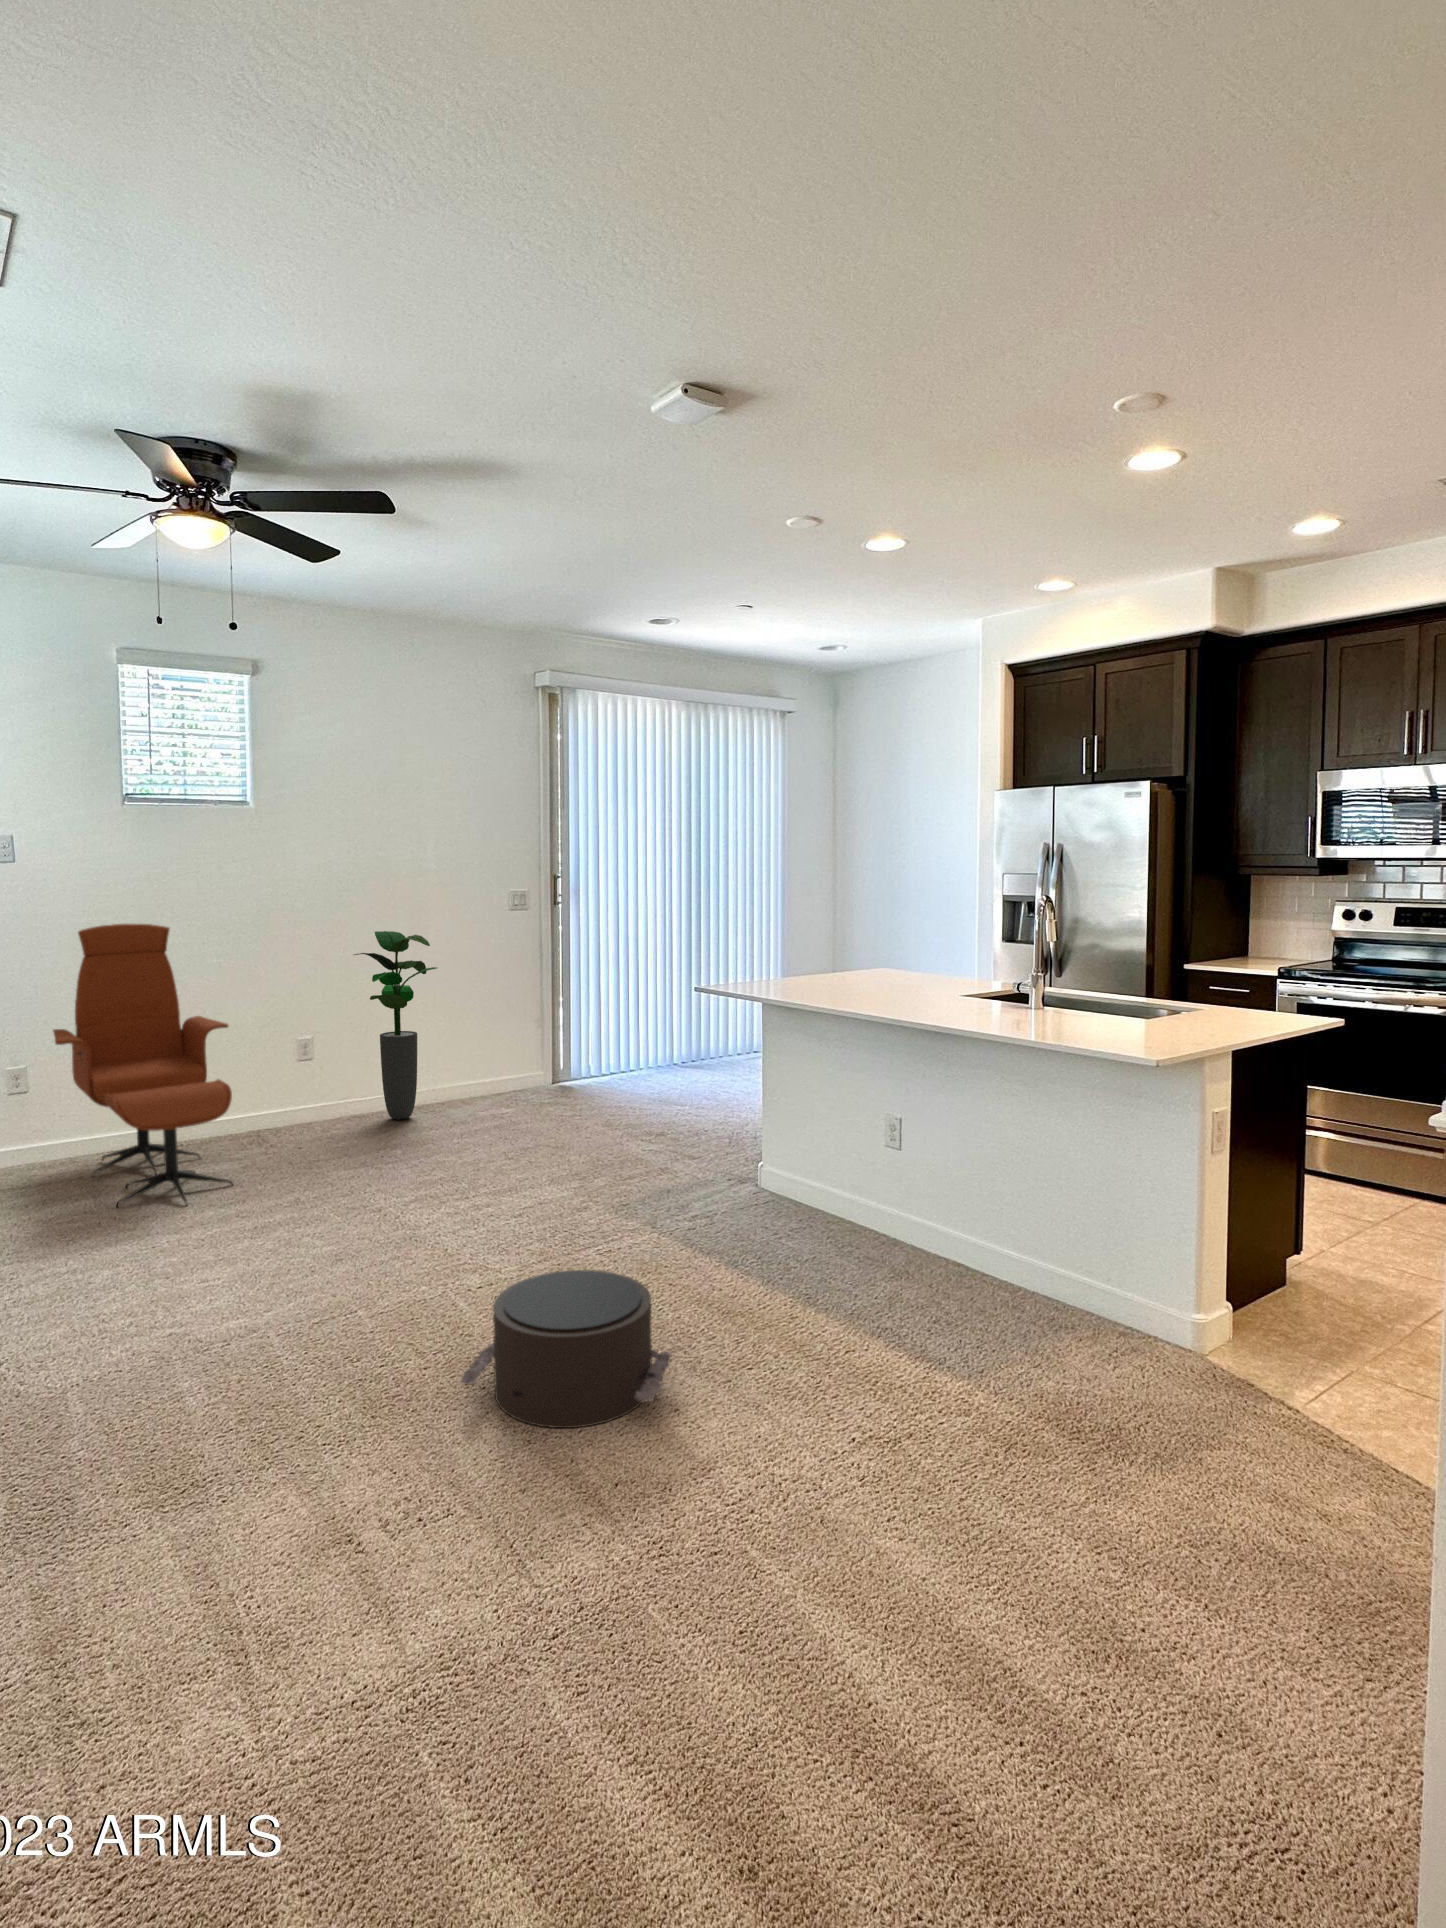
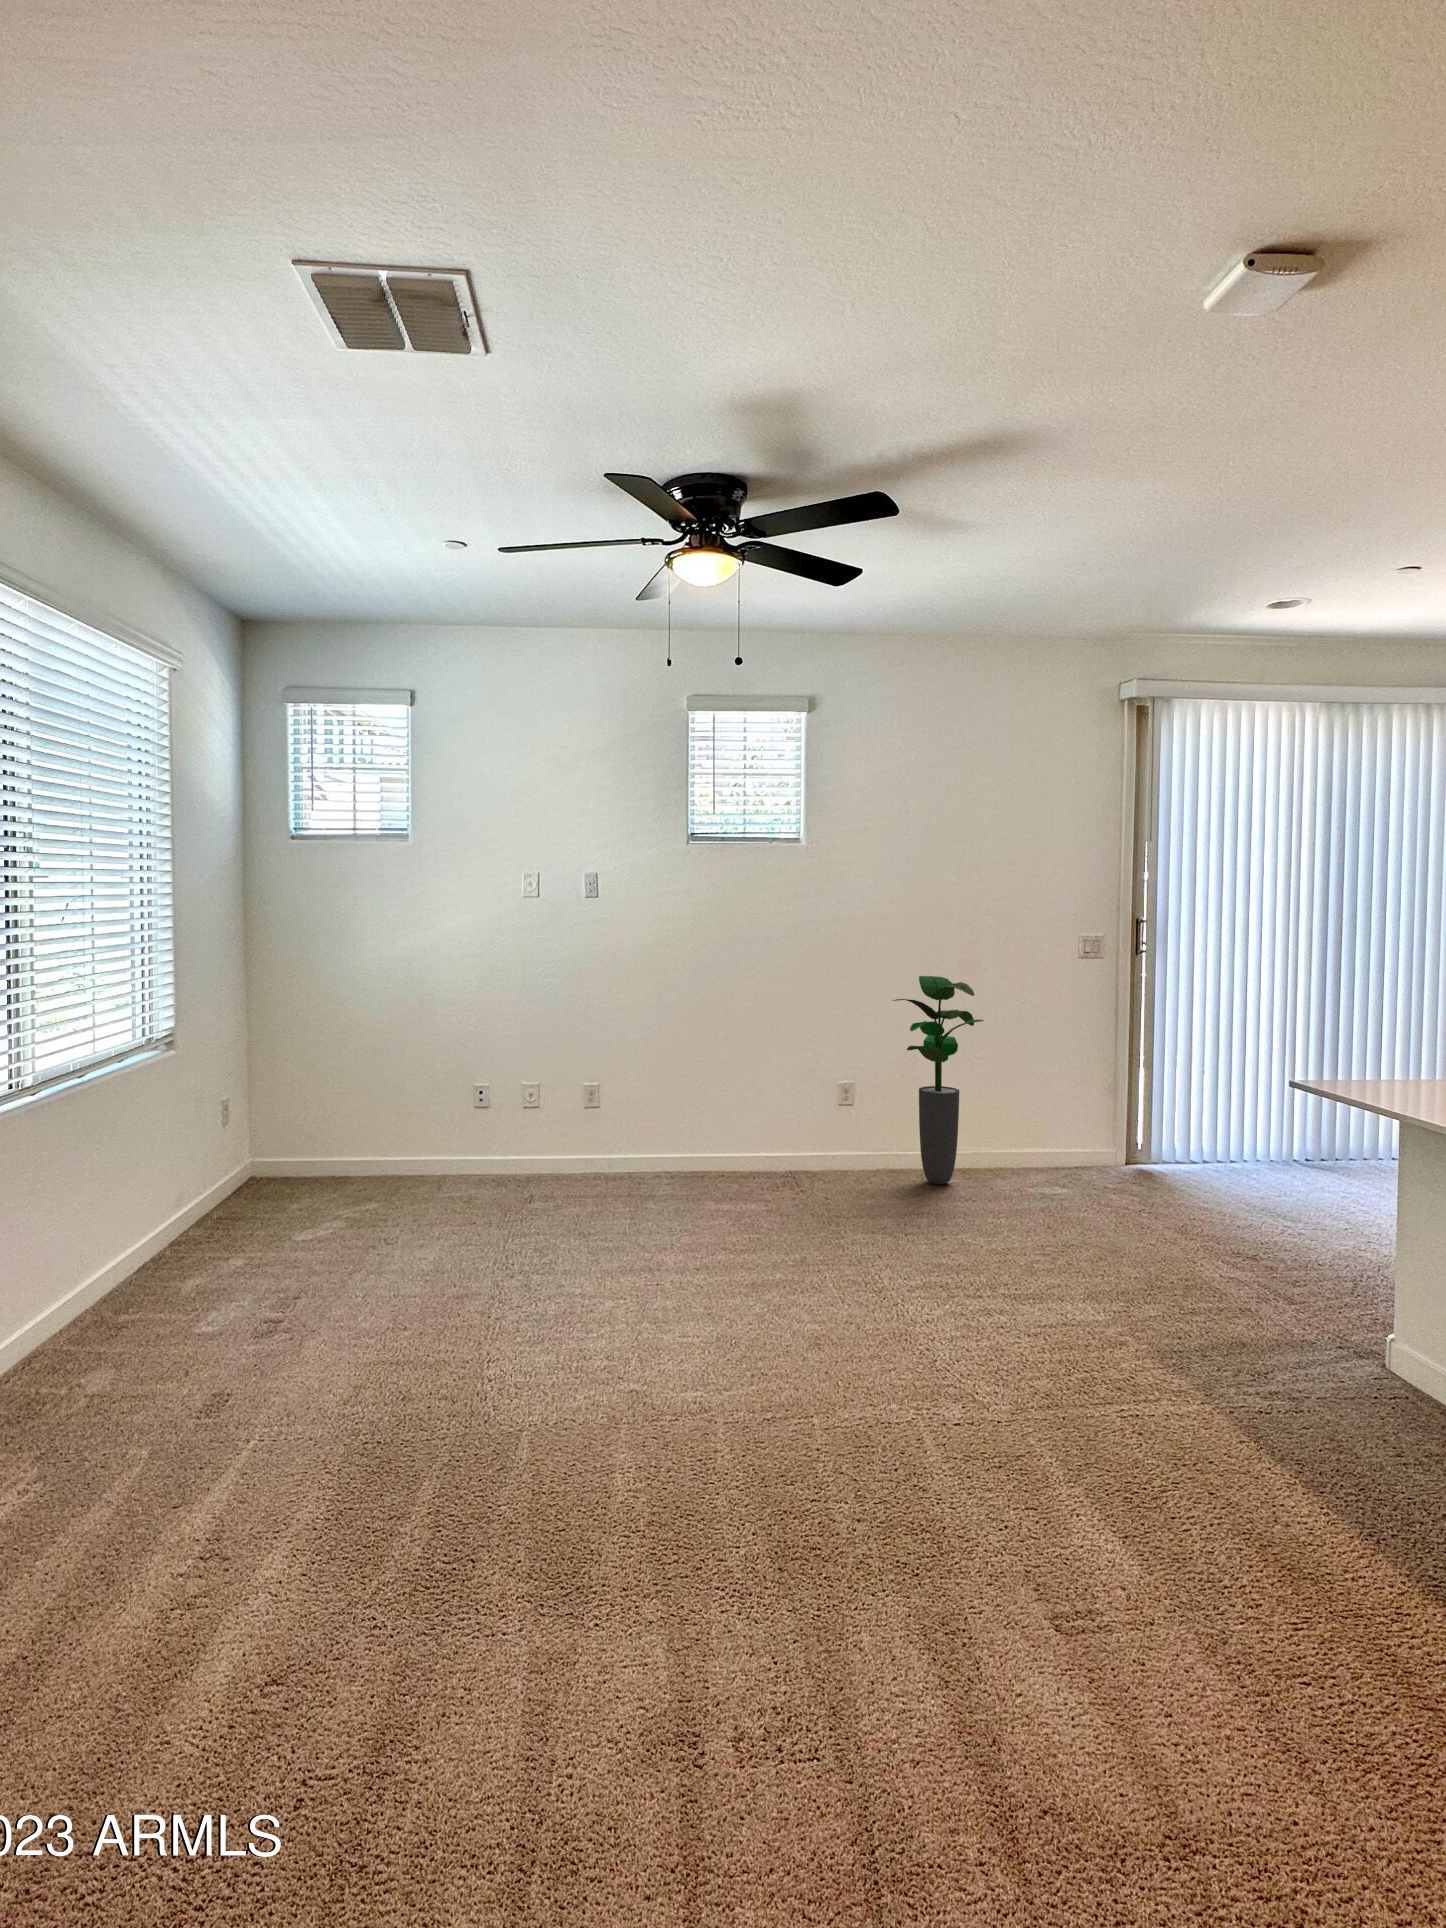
lounge chair: present [53,924,233,1208] -> none [612,958,762,1246]
pouf: present [461,1270,671,1428] -> none [876,1447,1175,1697]

